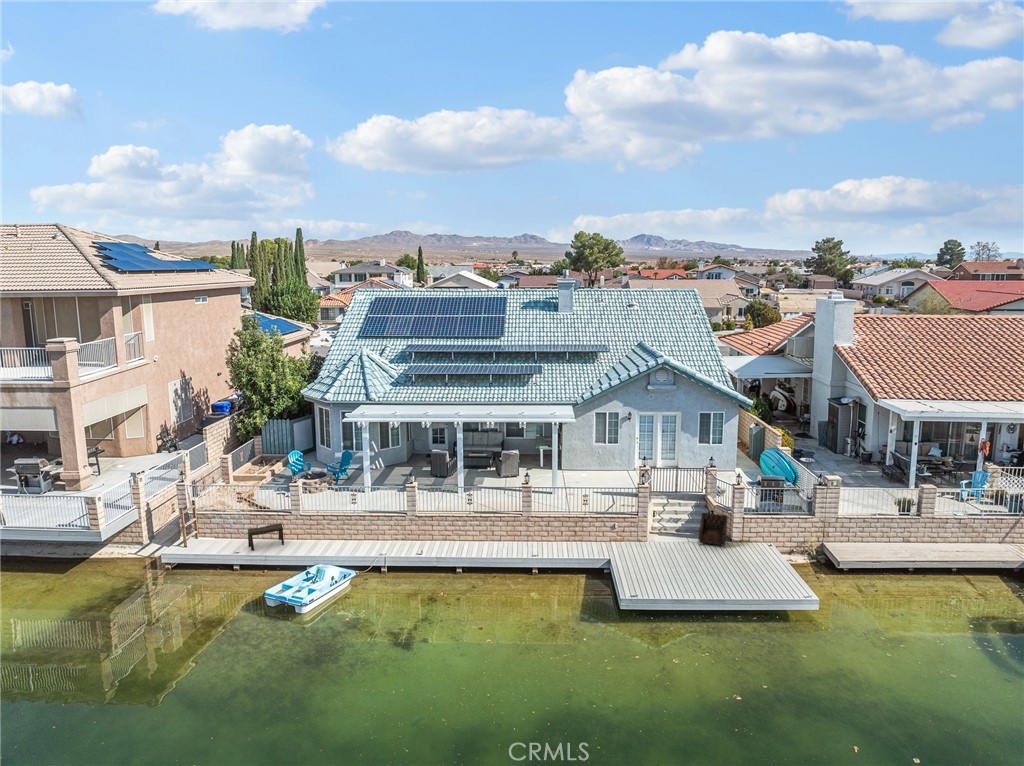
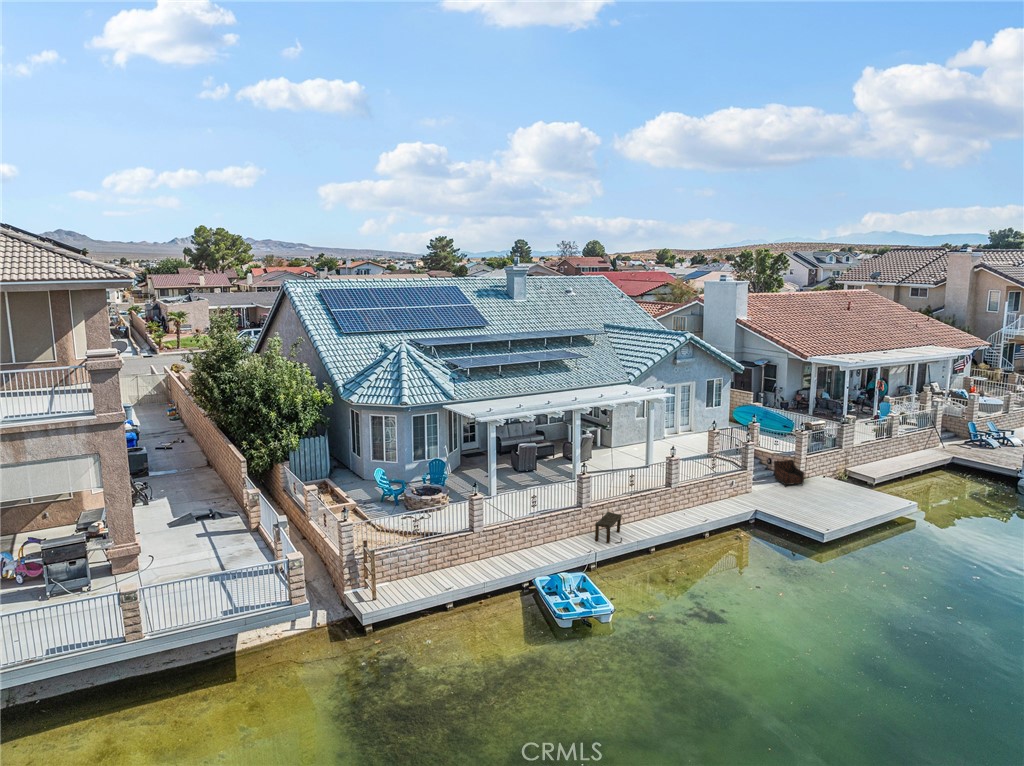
bench: present [248,523,284,551] -> present [595,512,622,543]

